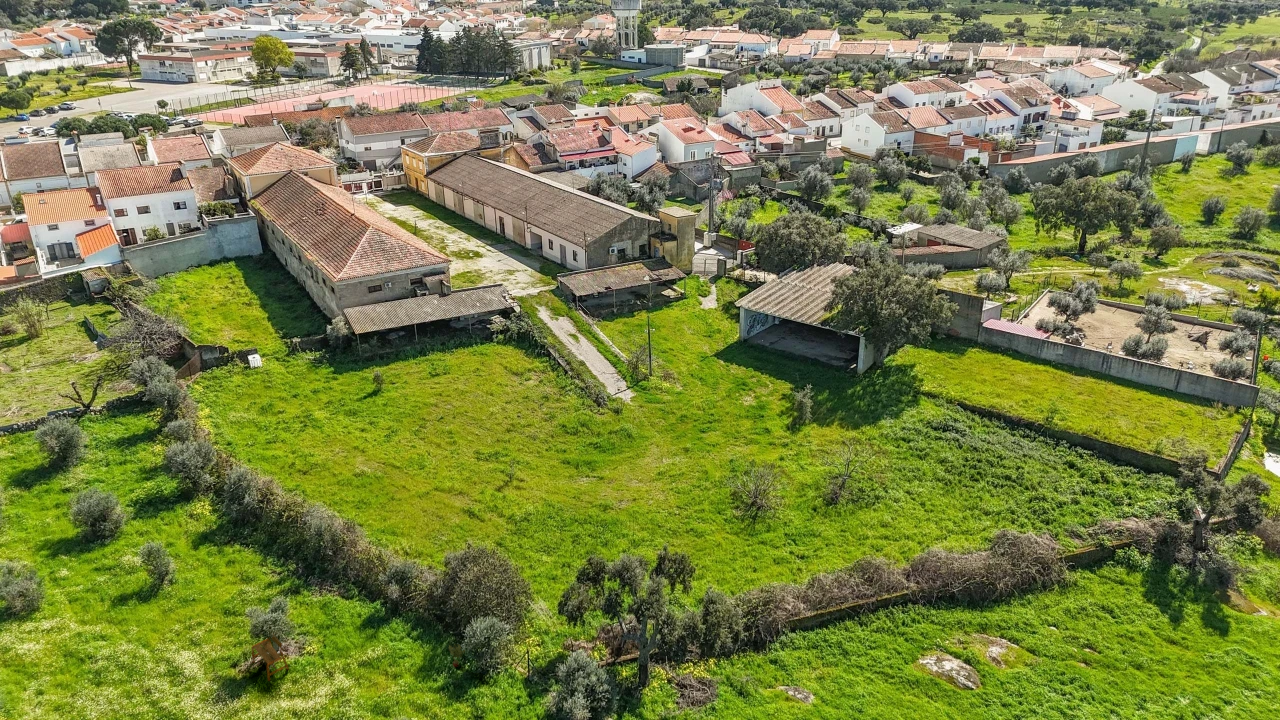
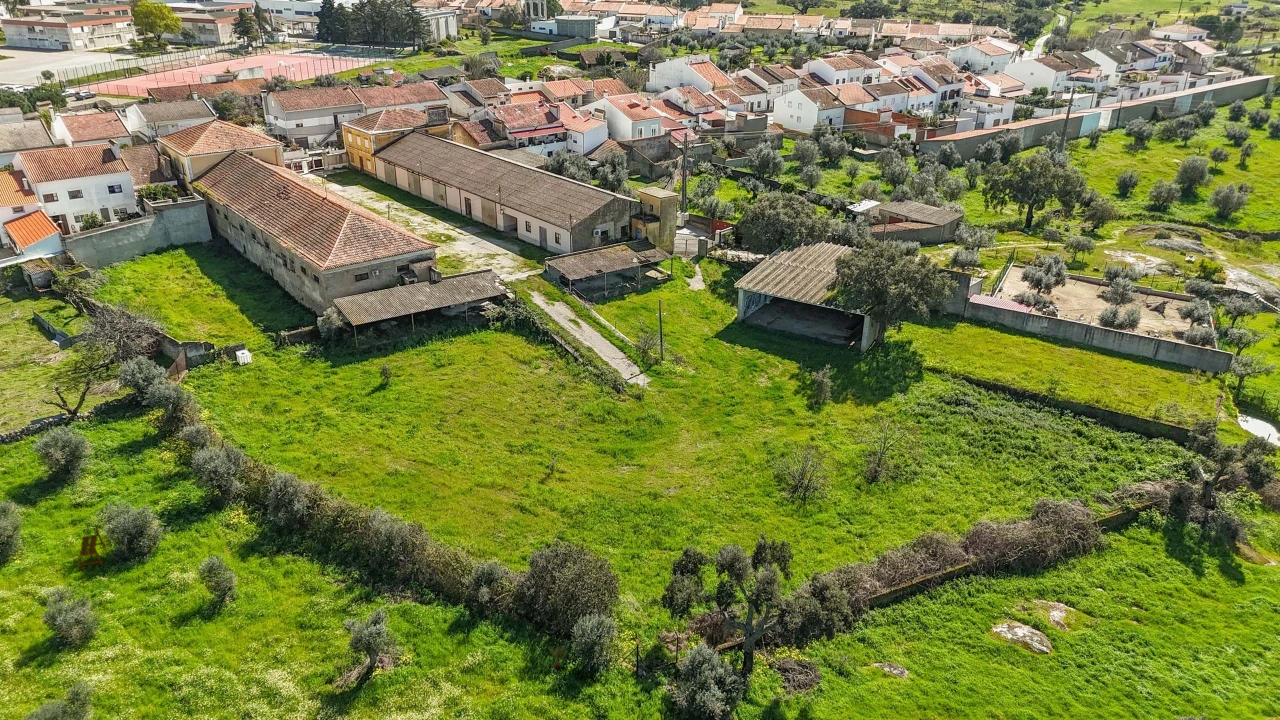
bench: present [251,634,288,681] -> present [78,525,105,570]

